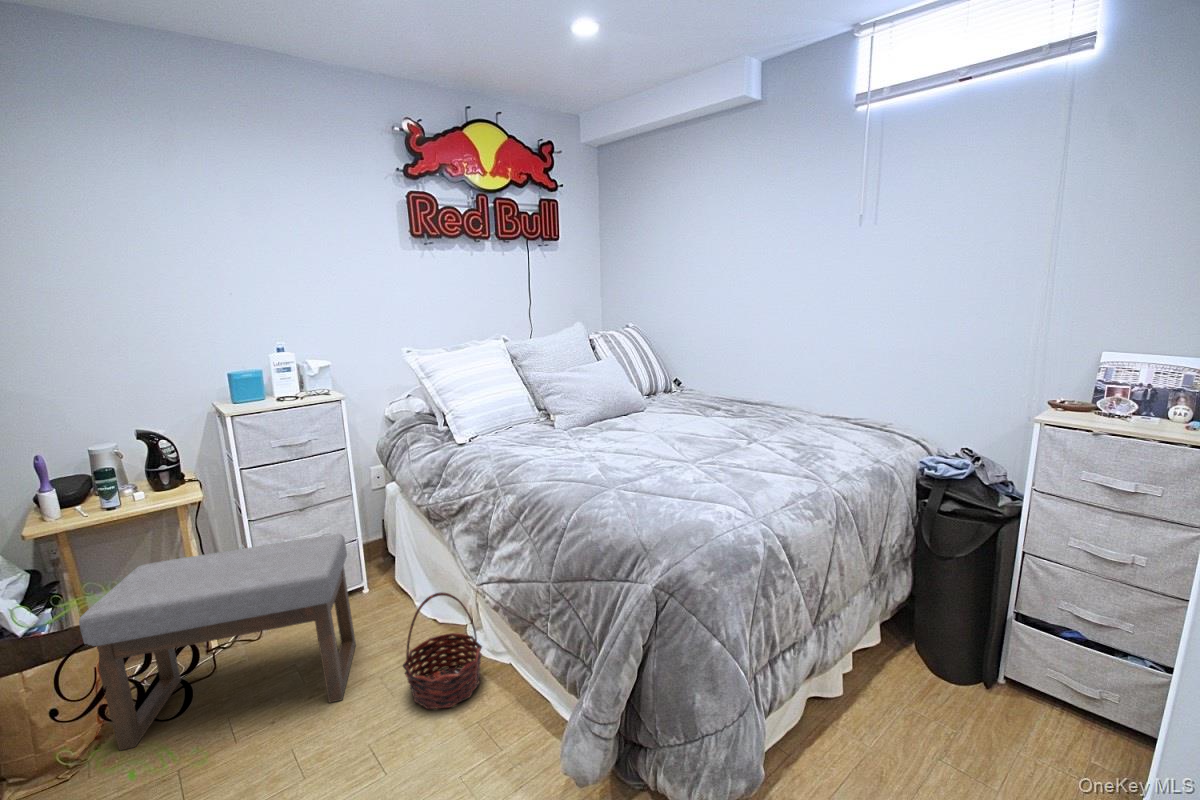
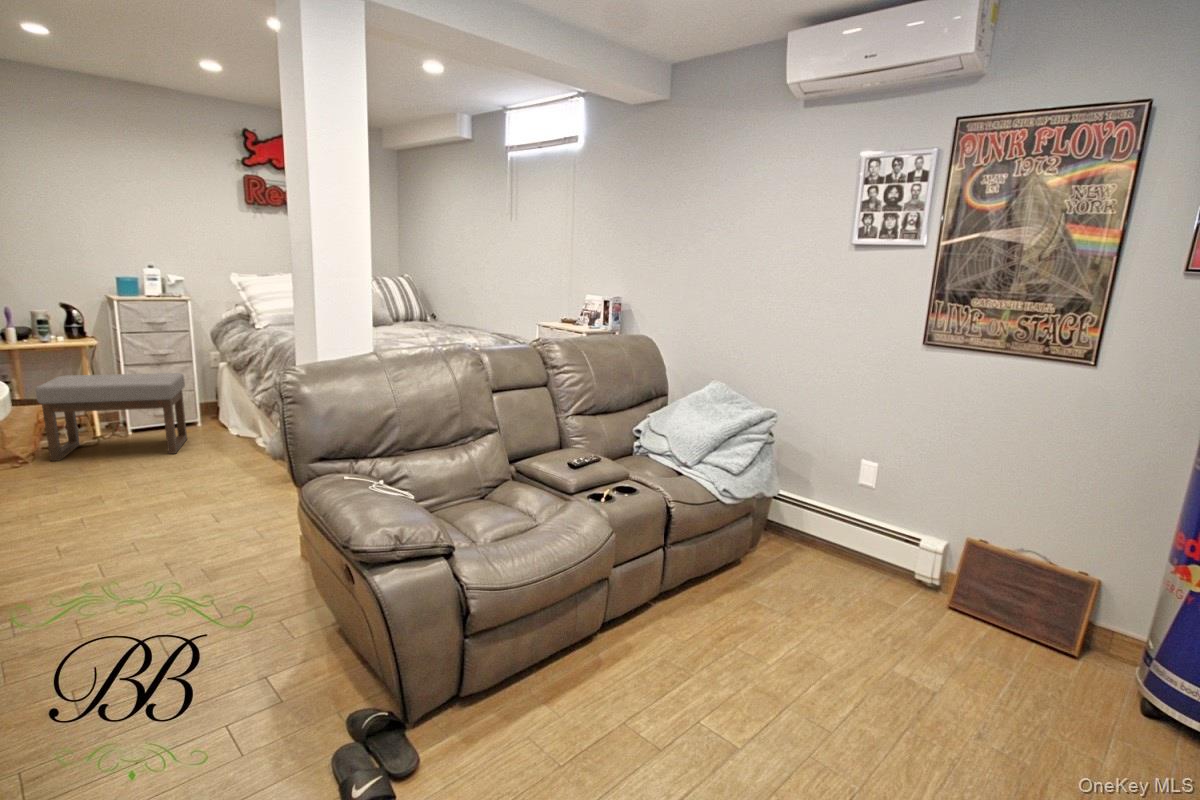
basket: present [403,593,482,709] -> none [210,401,257,457]

